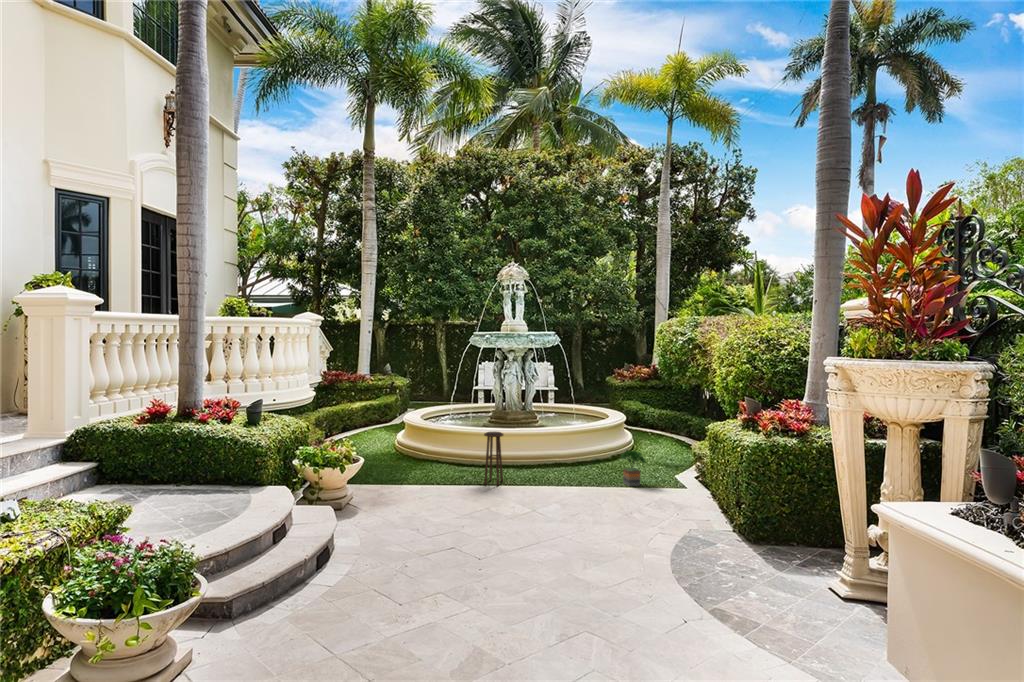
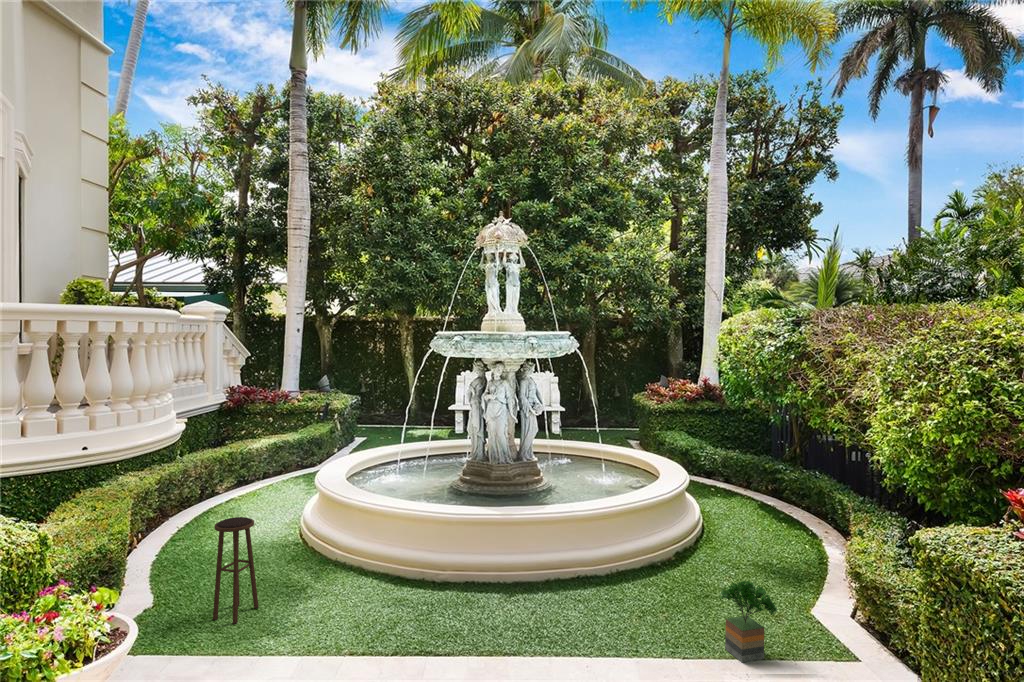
stool: present [484,432,503,486] -> present [213,517,259,624]

